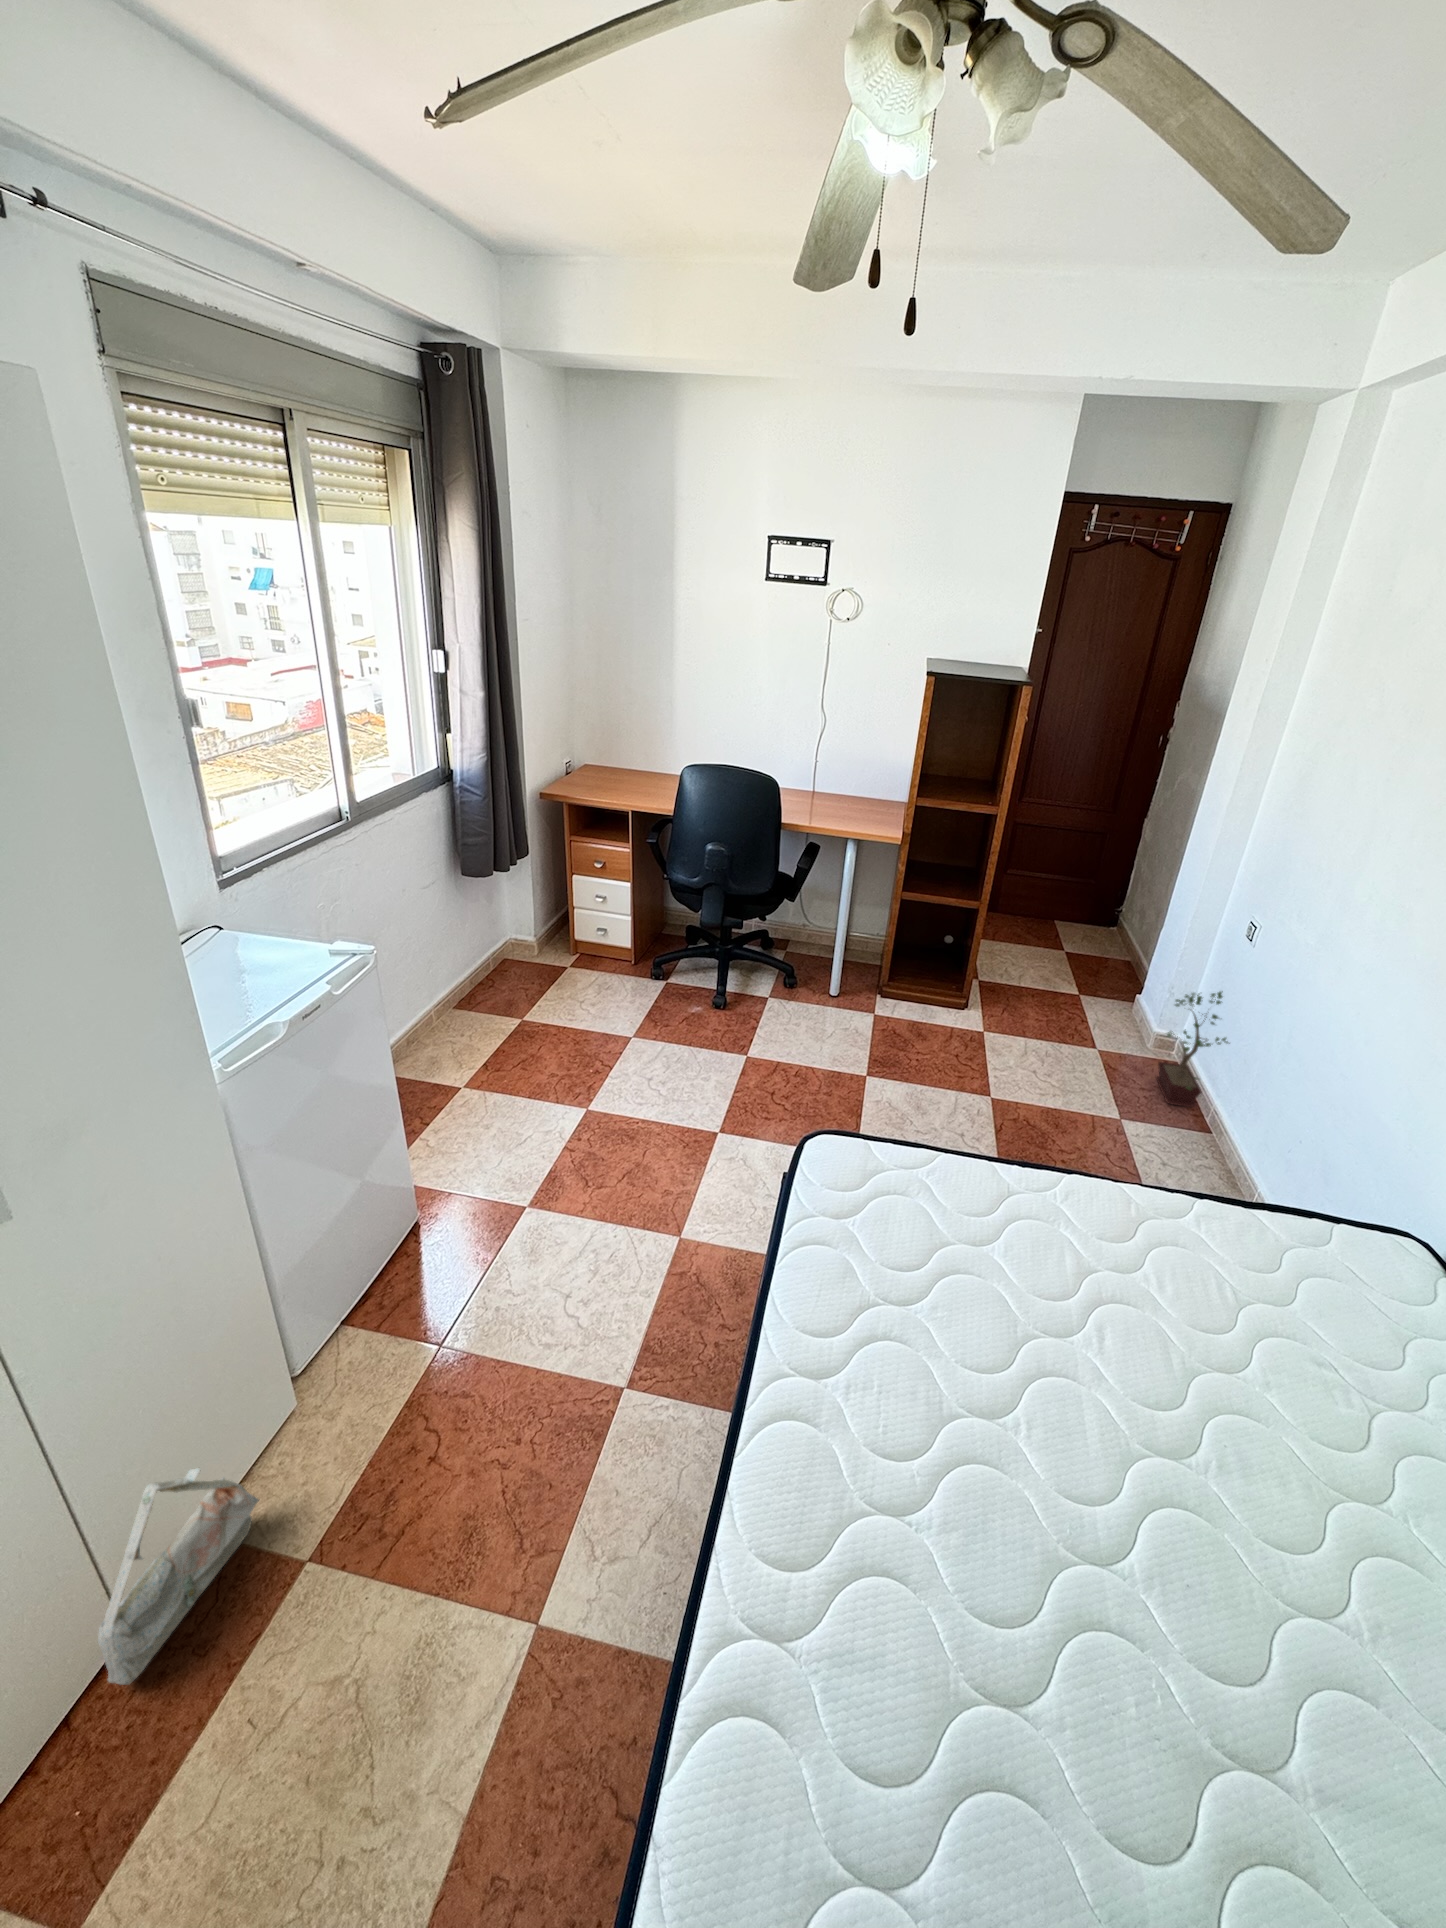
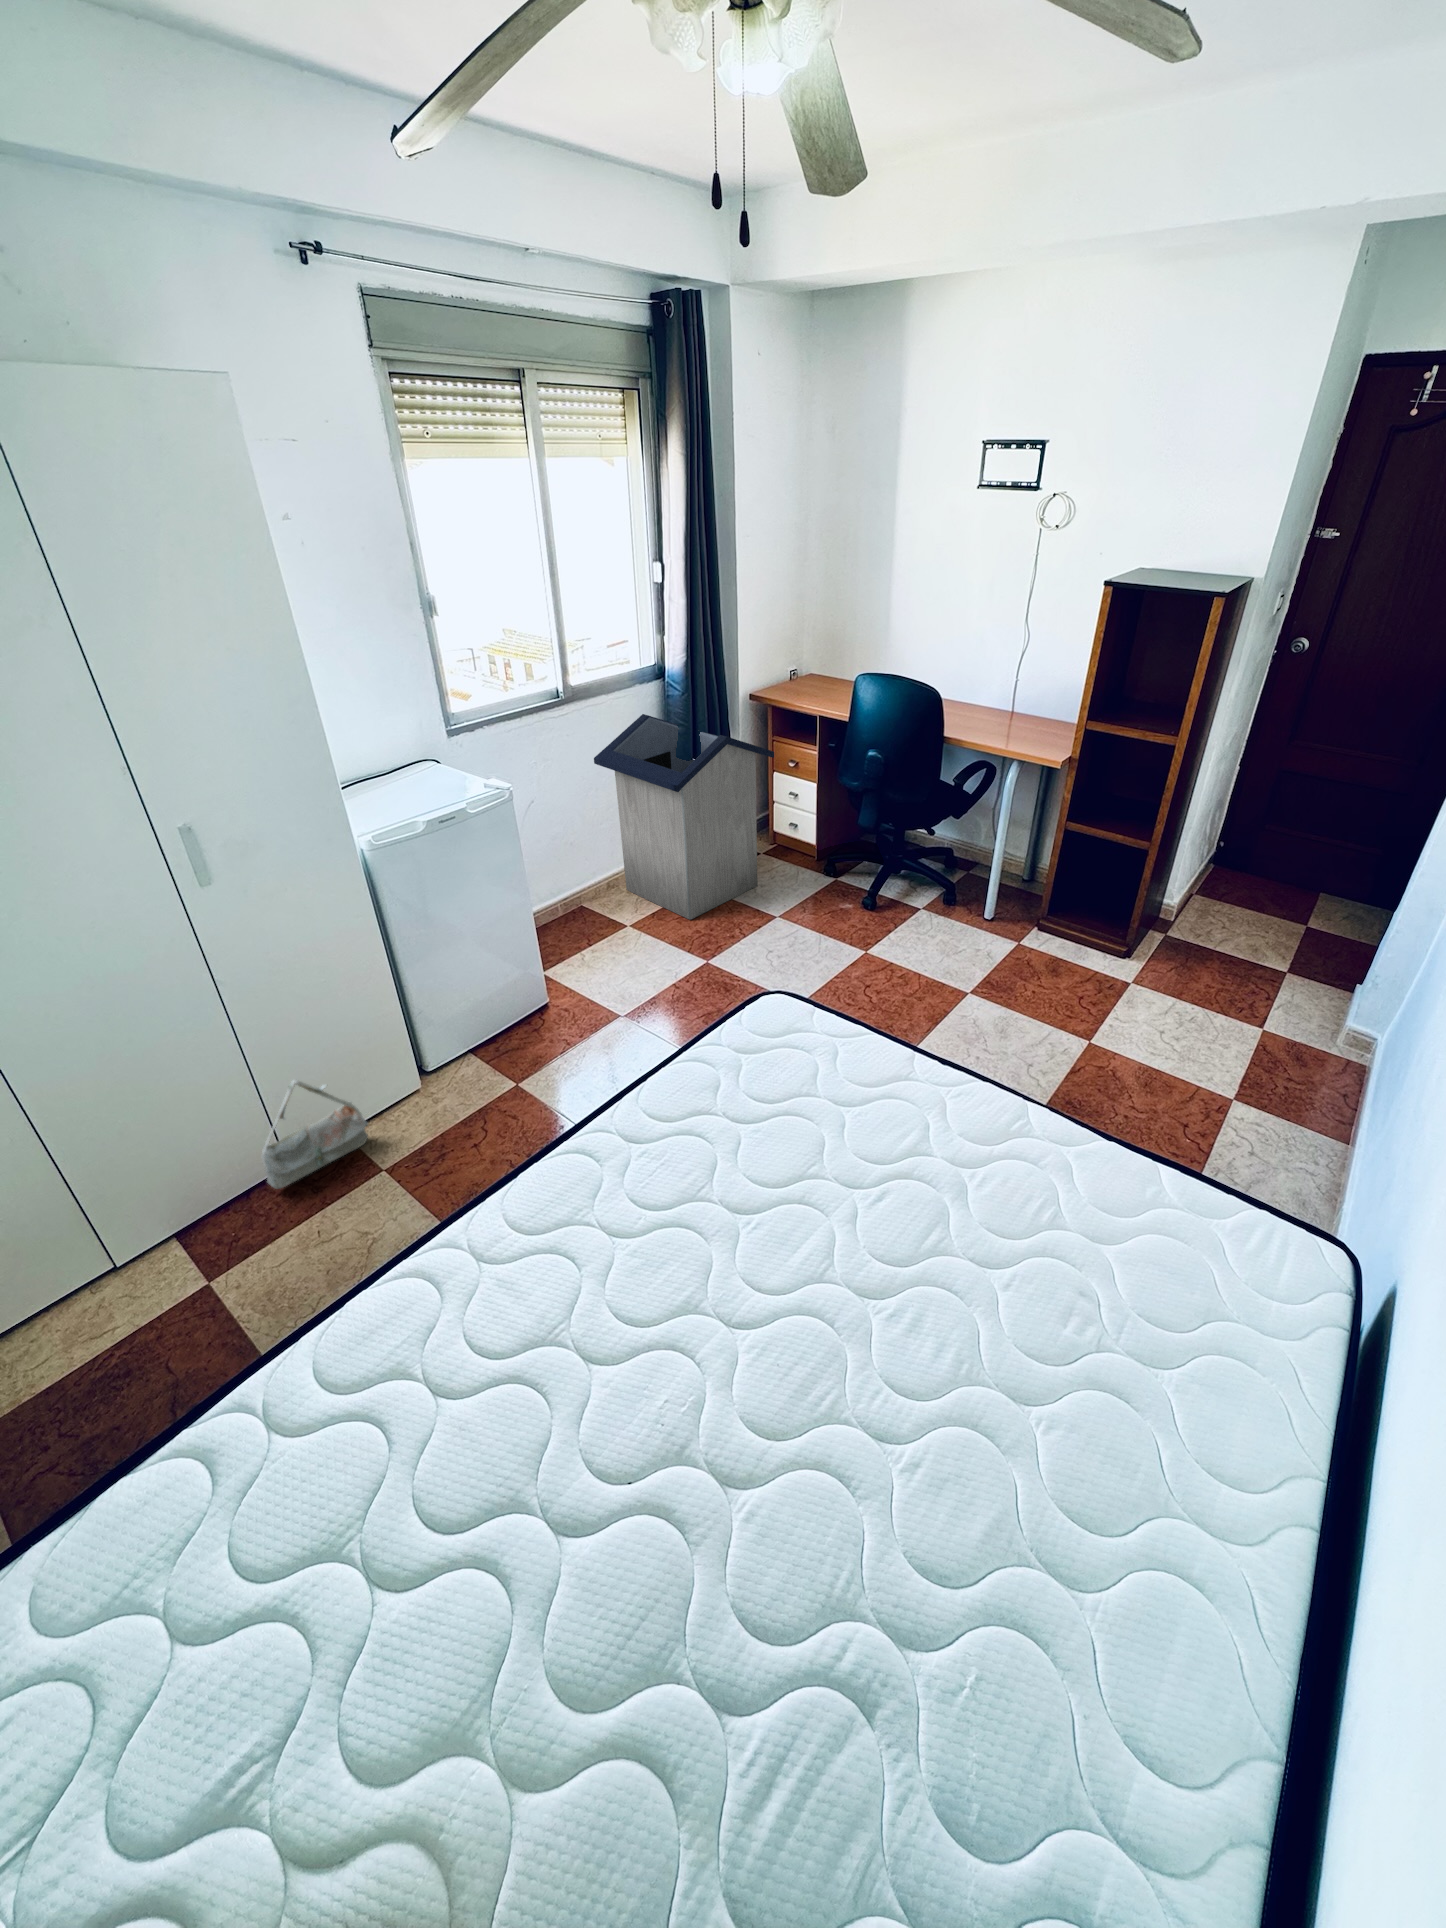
trash can: none [386,826,603,1064] -> present [594,714,774,920]
potted plant: present [1156,991,1228,1107] -> none [1303,972,1394,1107]

